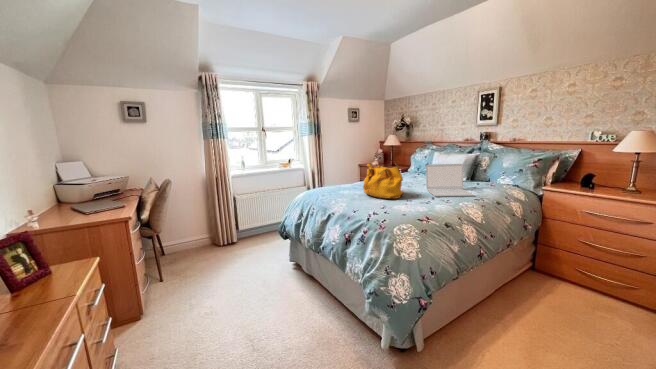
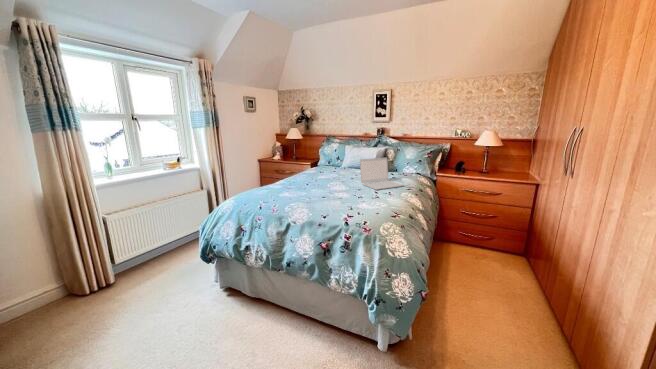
handbag: present [363,164,403,199] -> none [307,160,350,197]

